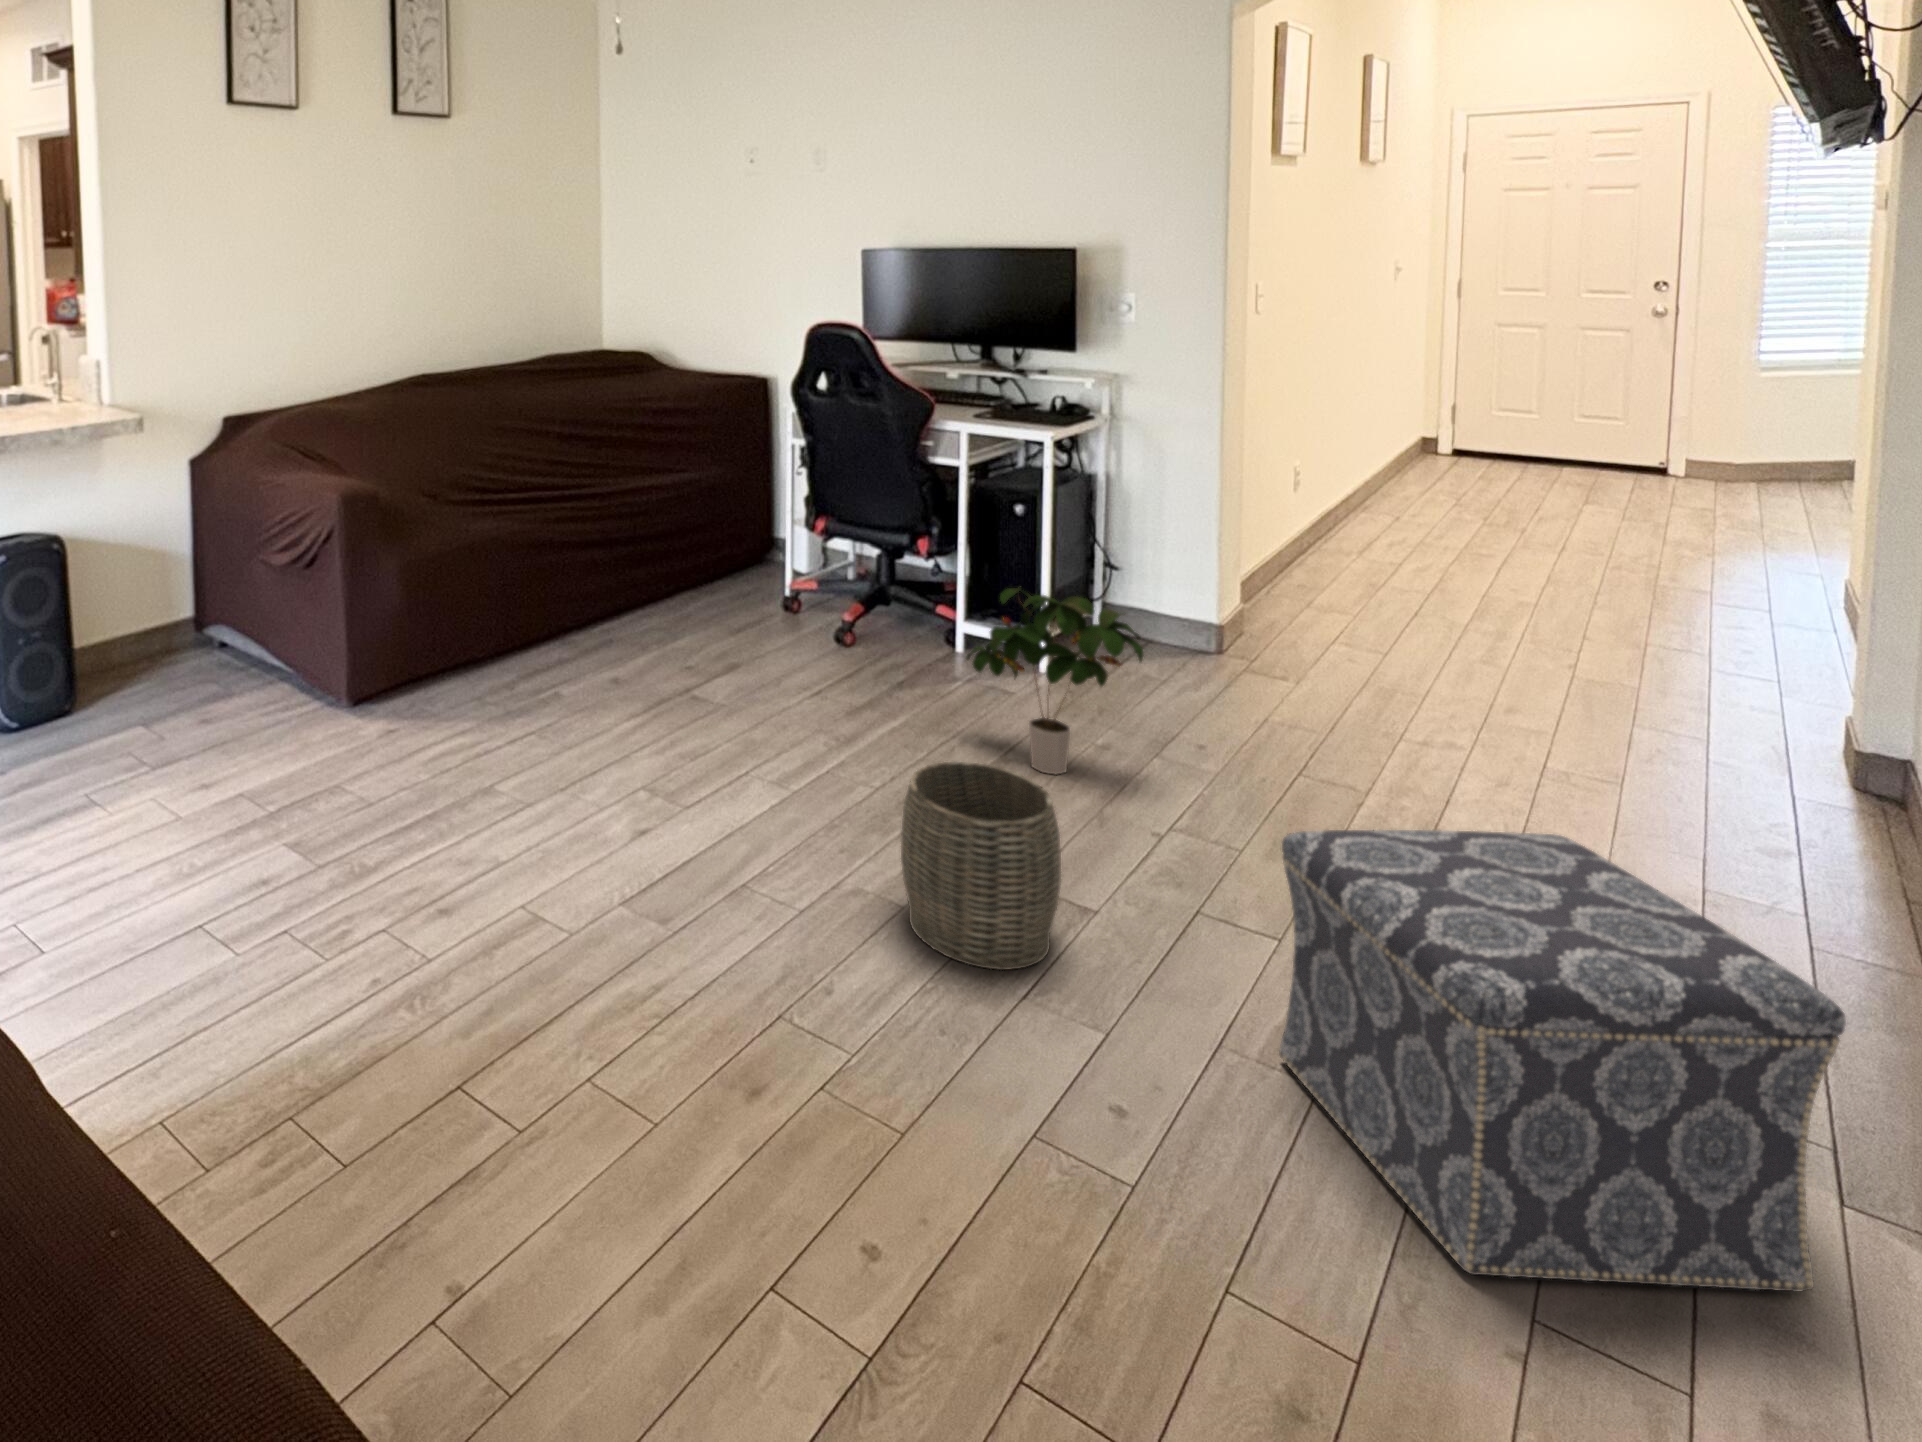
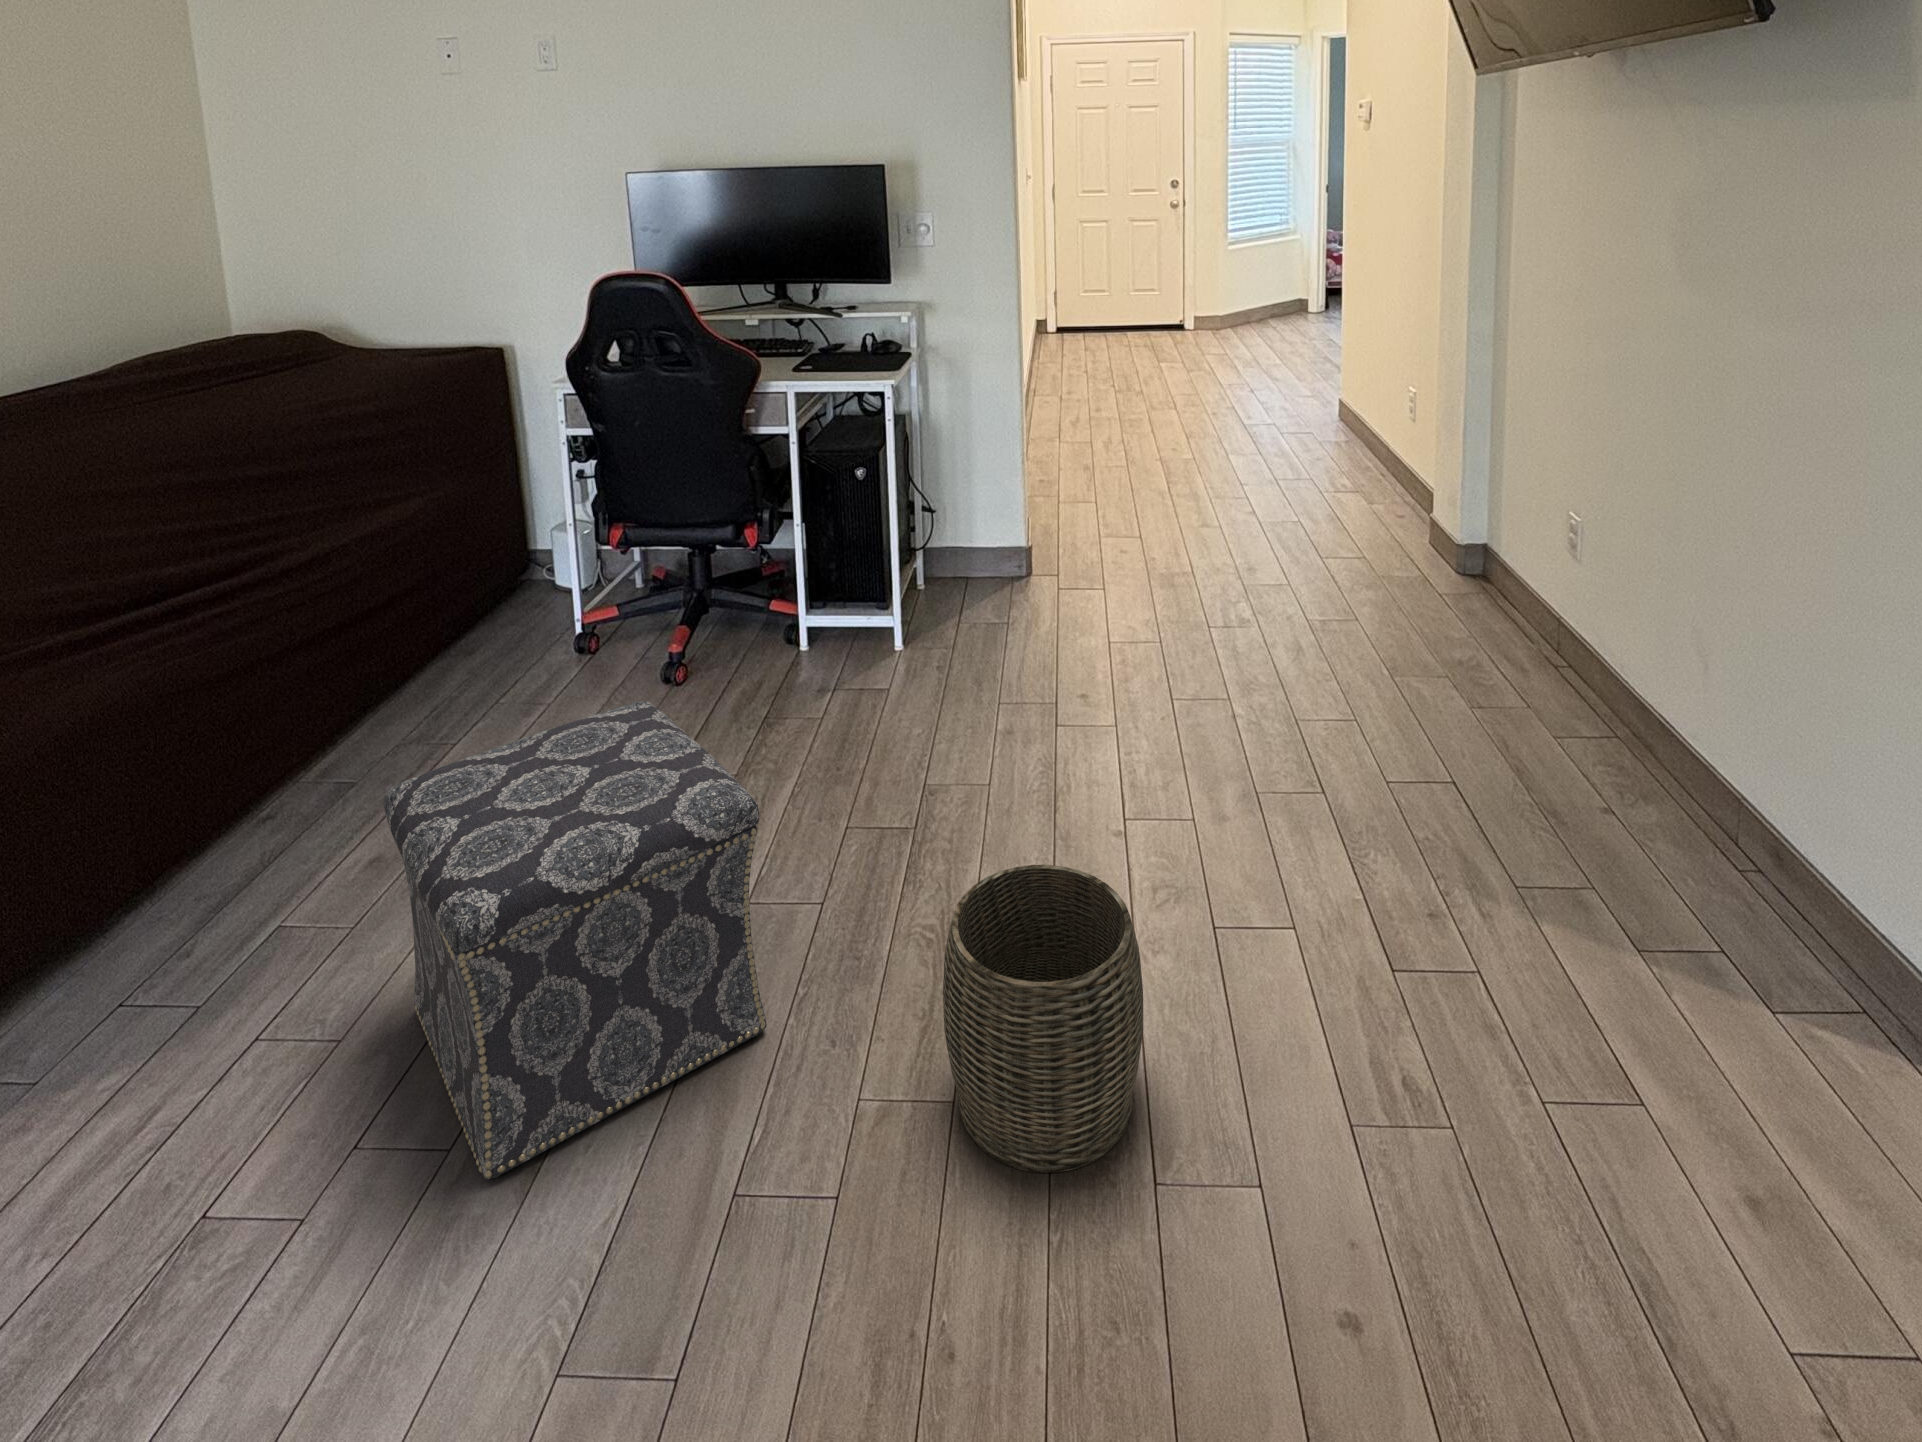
potted plant: present [967,586,1143,774] -> none [873,580,1068,794]
ottoman: present [1279,830,1846,1292] -> present [384,701,767,1180]

